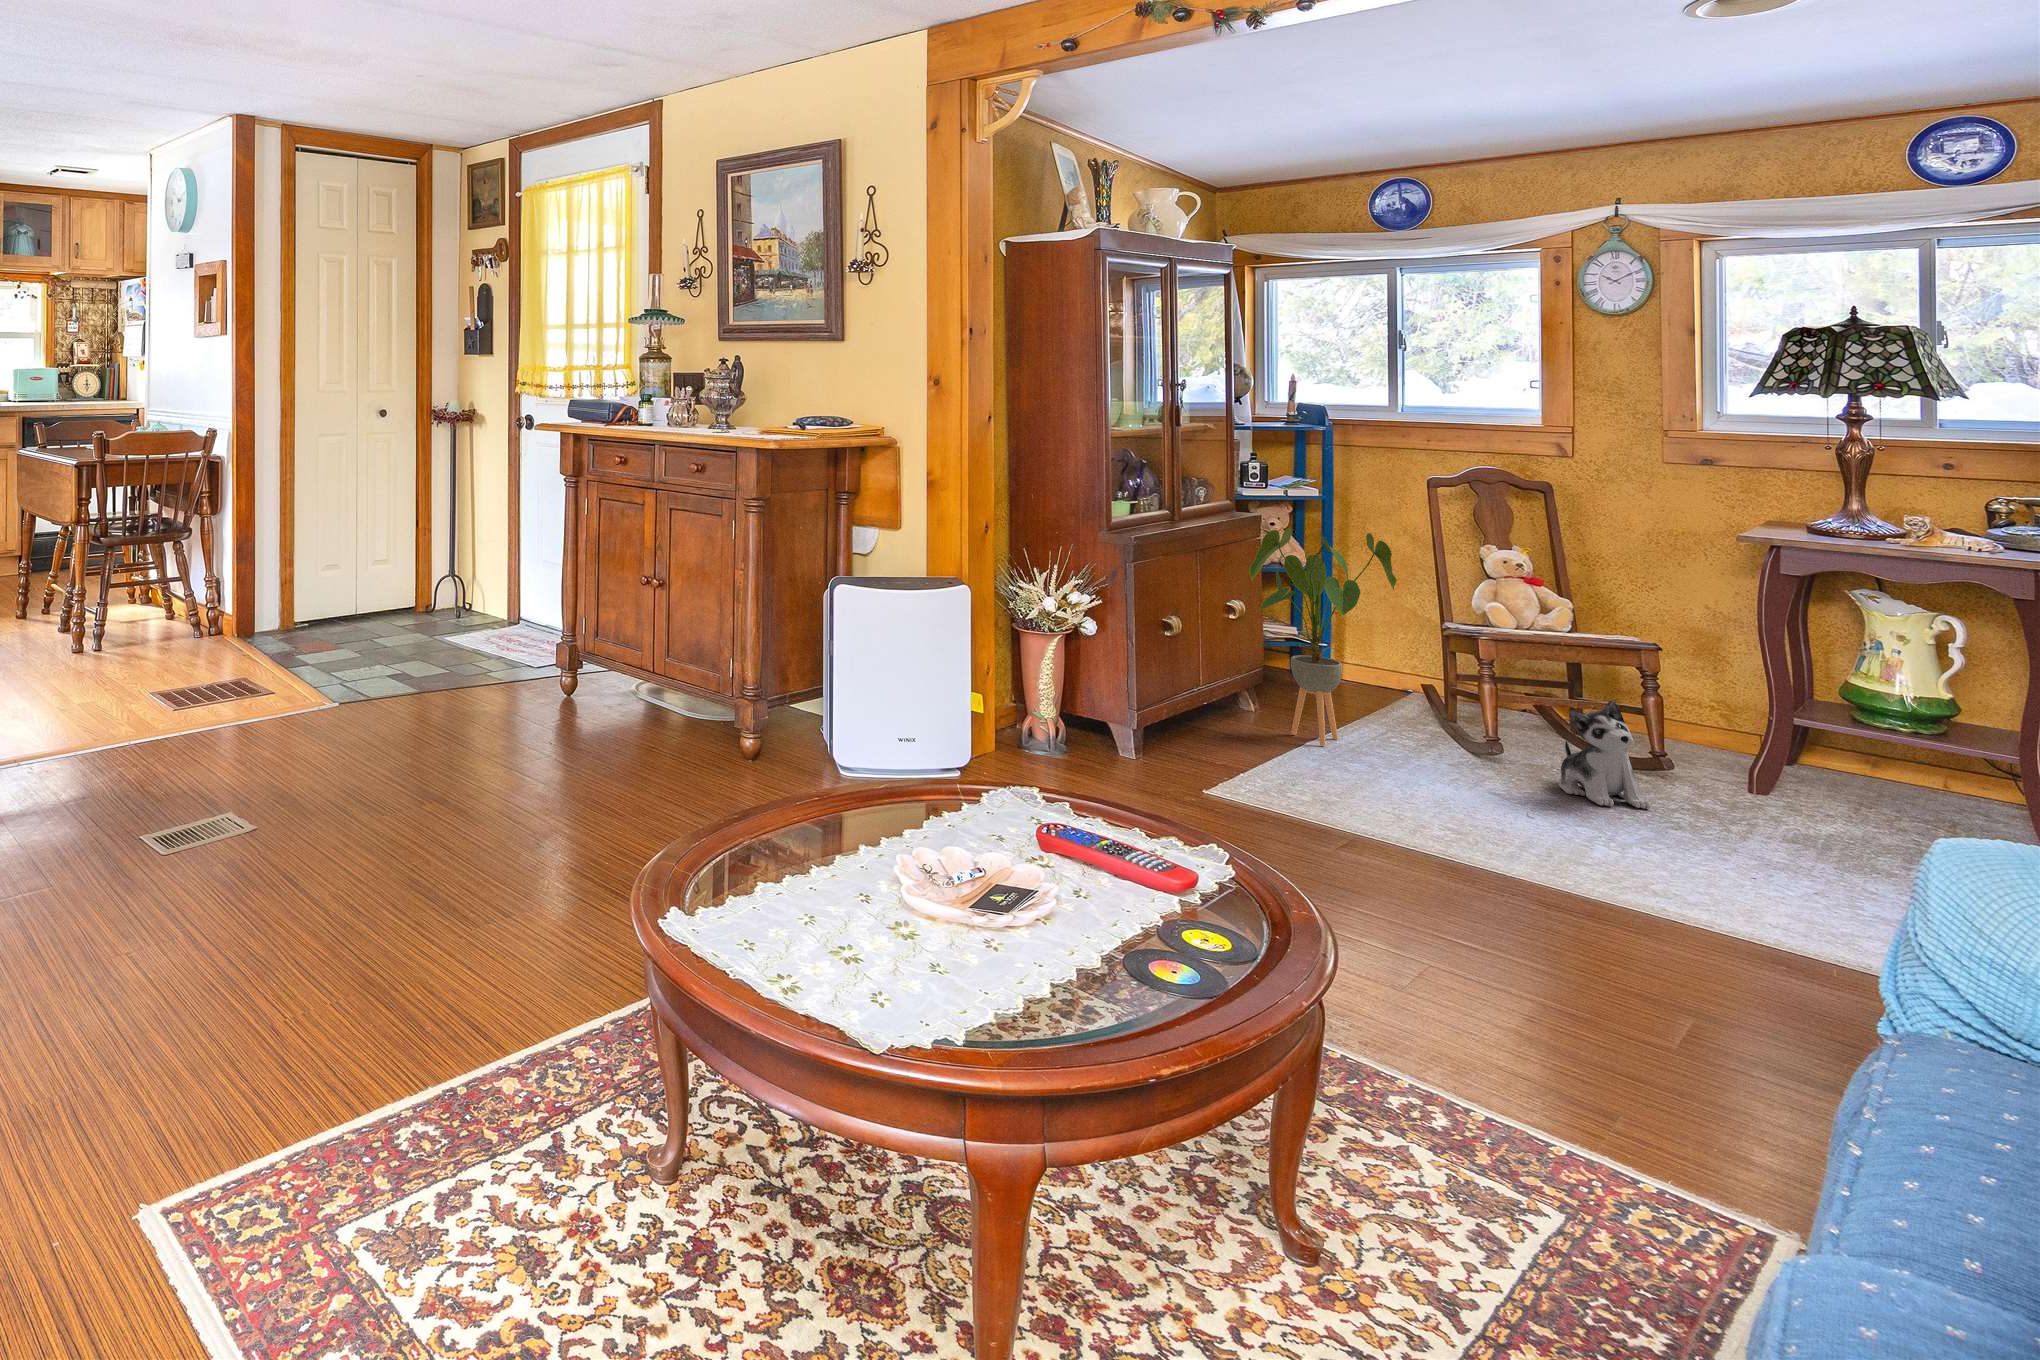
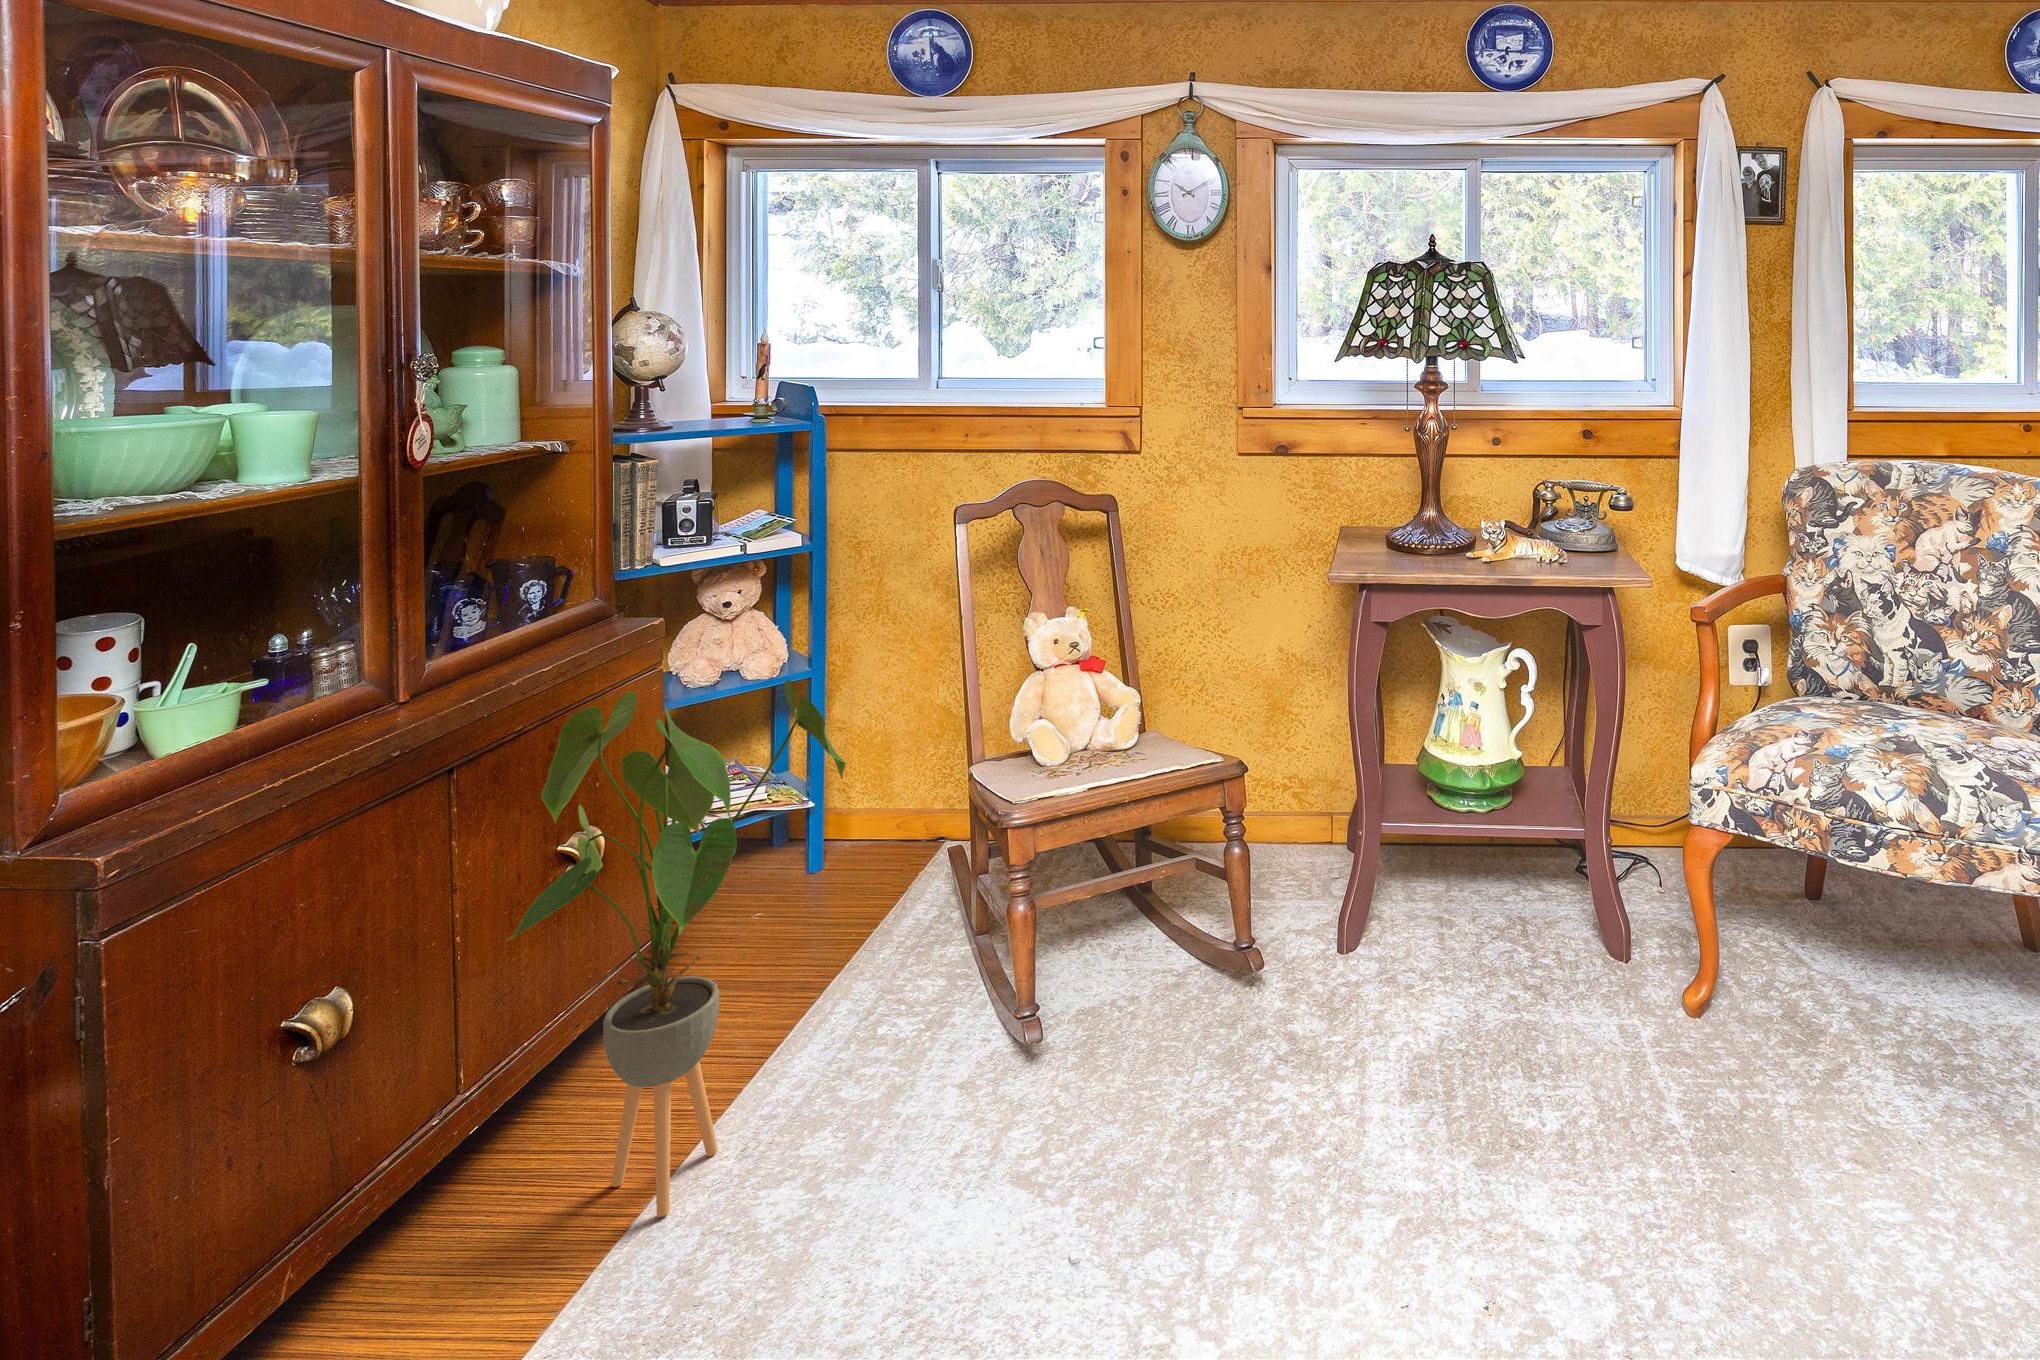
plush toy: present [1558,701,1651,809] -> none [1086,969,1219,1209]

